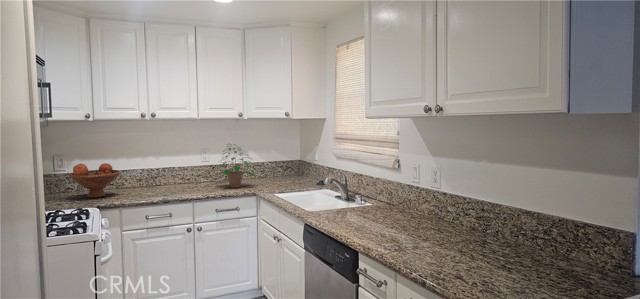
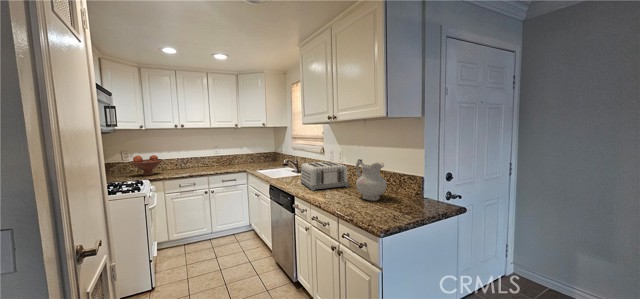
potted plant: present [216,144,255,187] -> none [221,142,247,168]
toaster: none [364,186,459,244] -> present [301,161,349,191]
ceramic pitcher: none [485,190,551,274] -> present [356,159,386,201]

